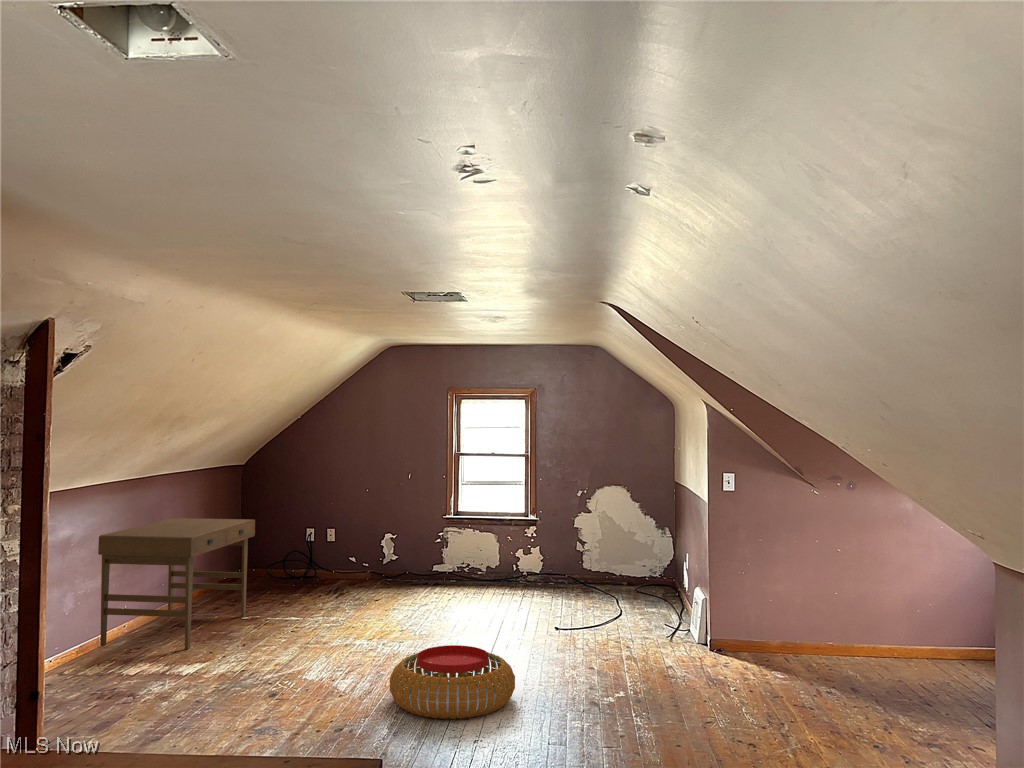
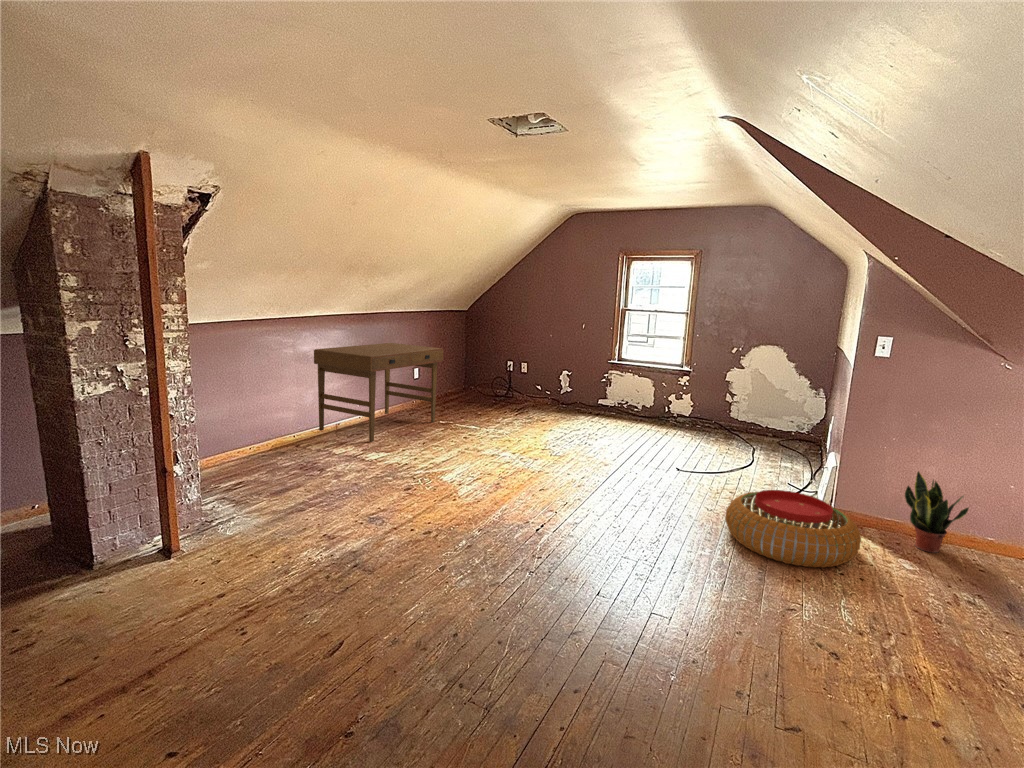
potted plant: none [765,591,814,663] -> present [905,471,969,553]
pouf: present [390,645,515,719] -> present [725,490,861,568]

